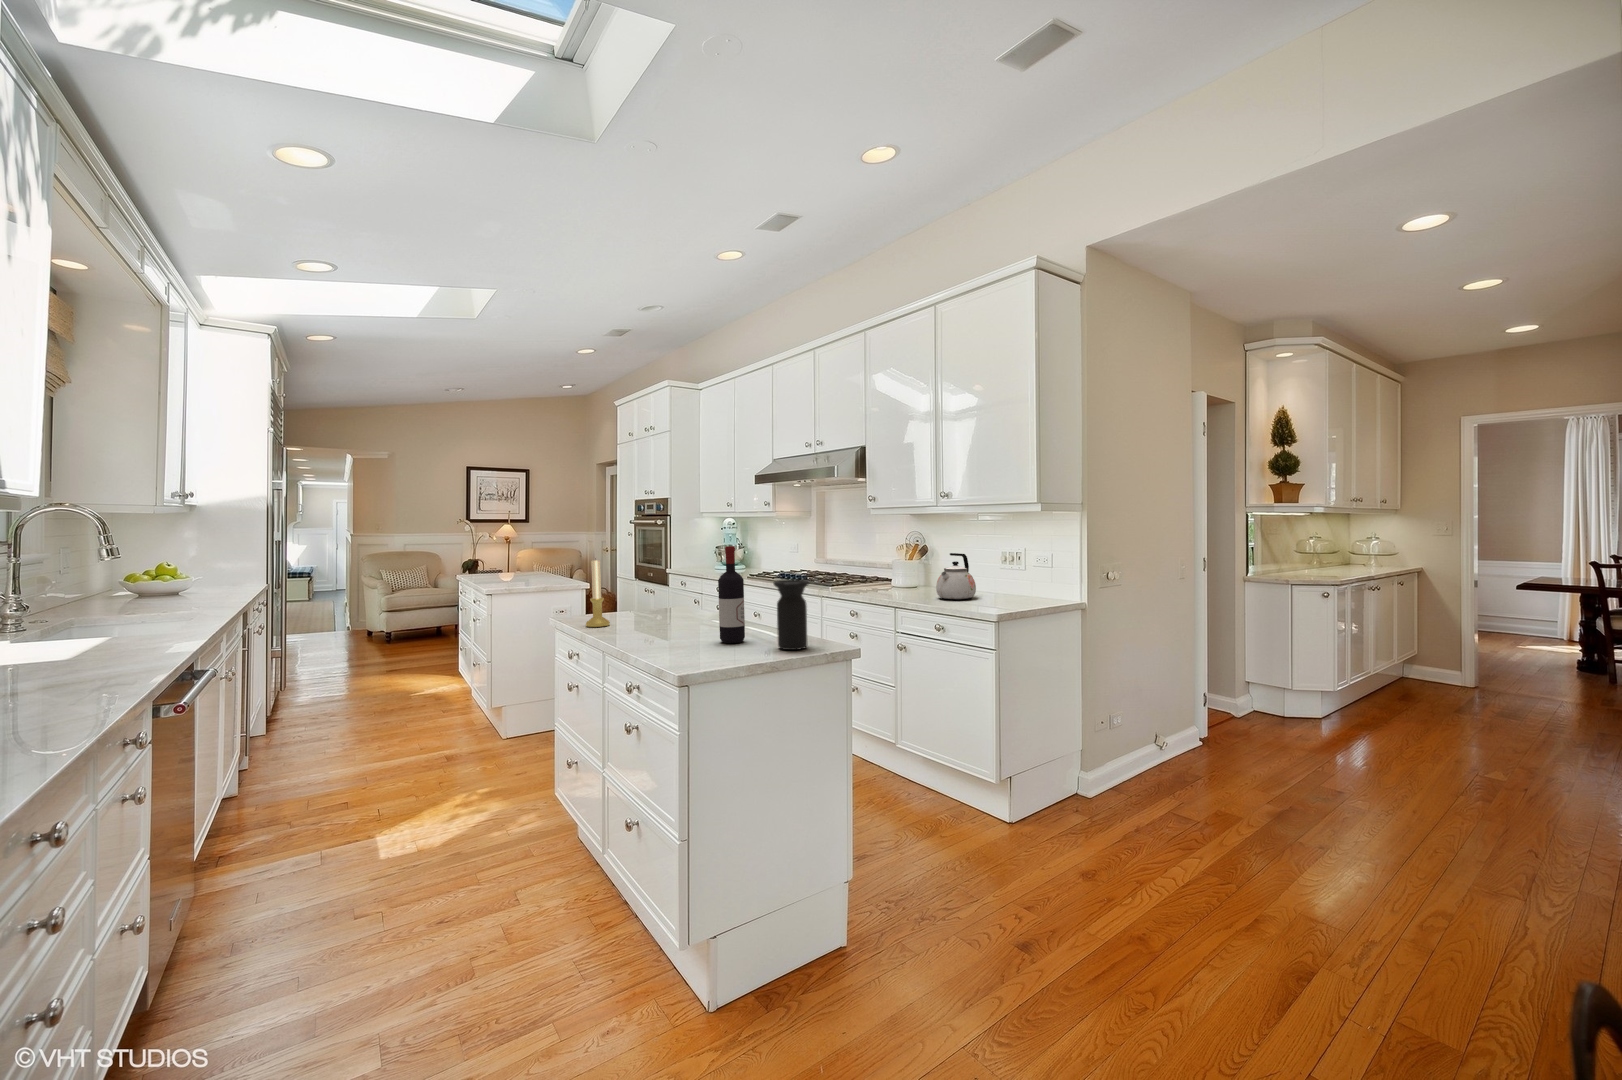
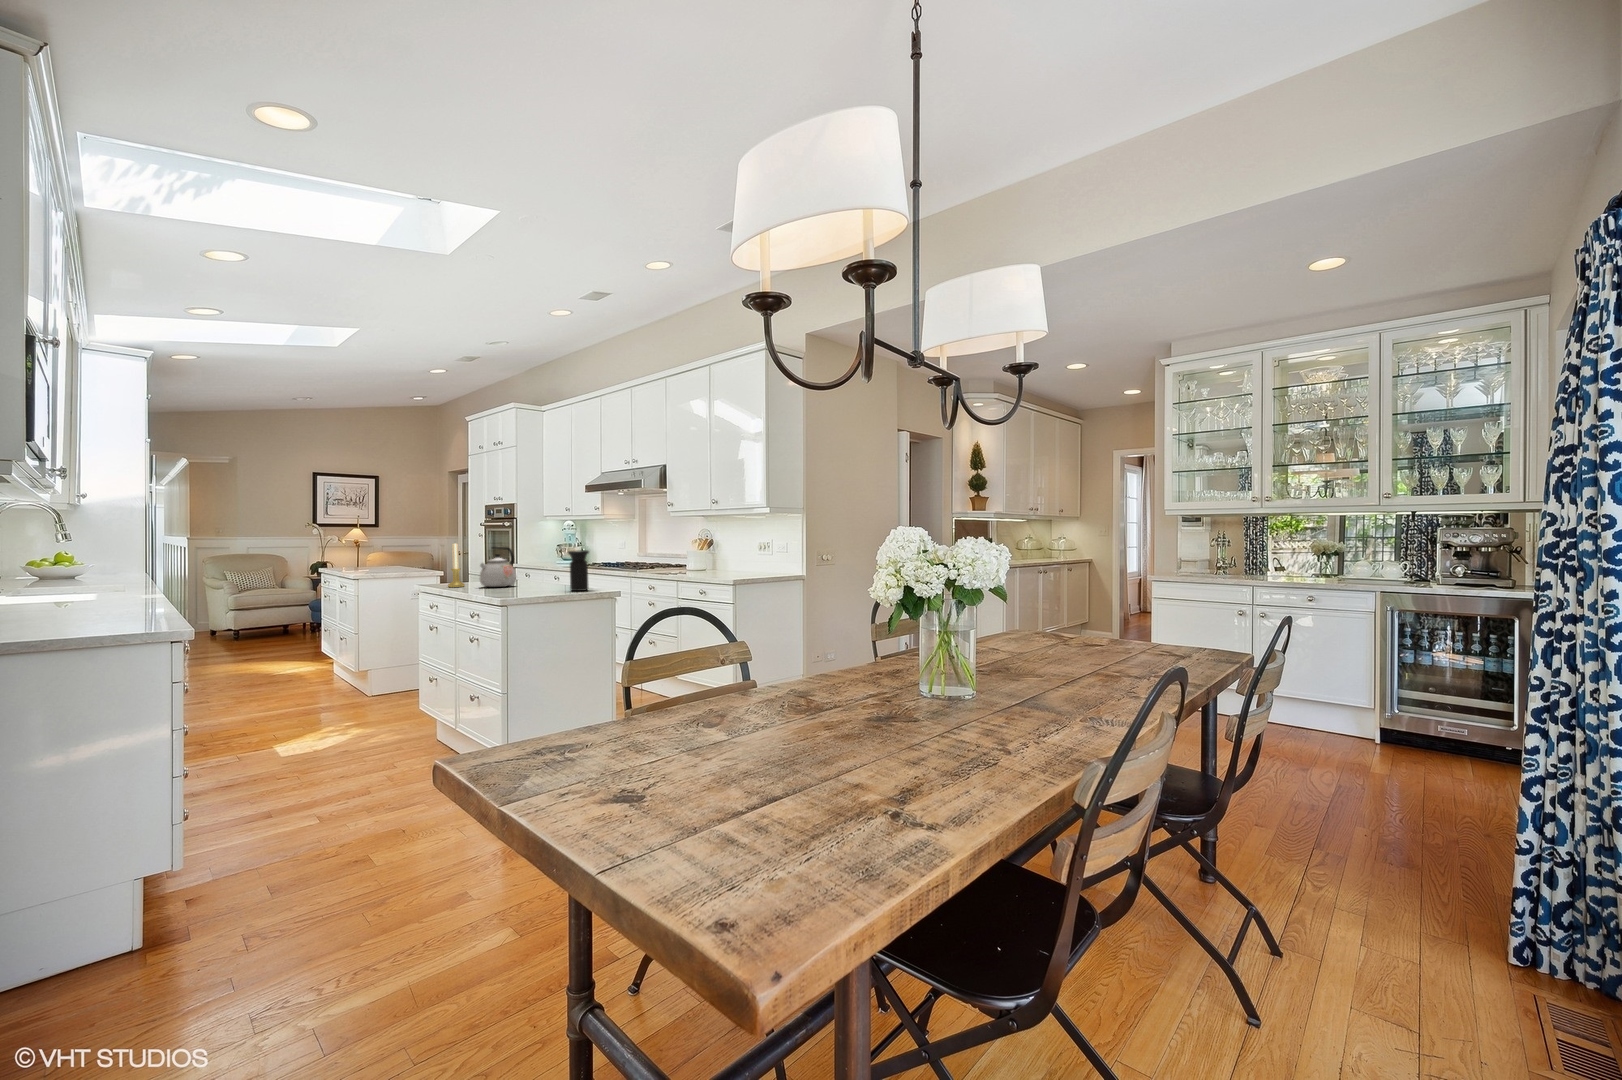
wine bottle: present [718,546,745,643] -> none [535,531,552,590]
kettle: present [936,553,976,599] -> present [480,547,516,587]

